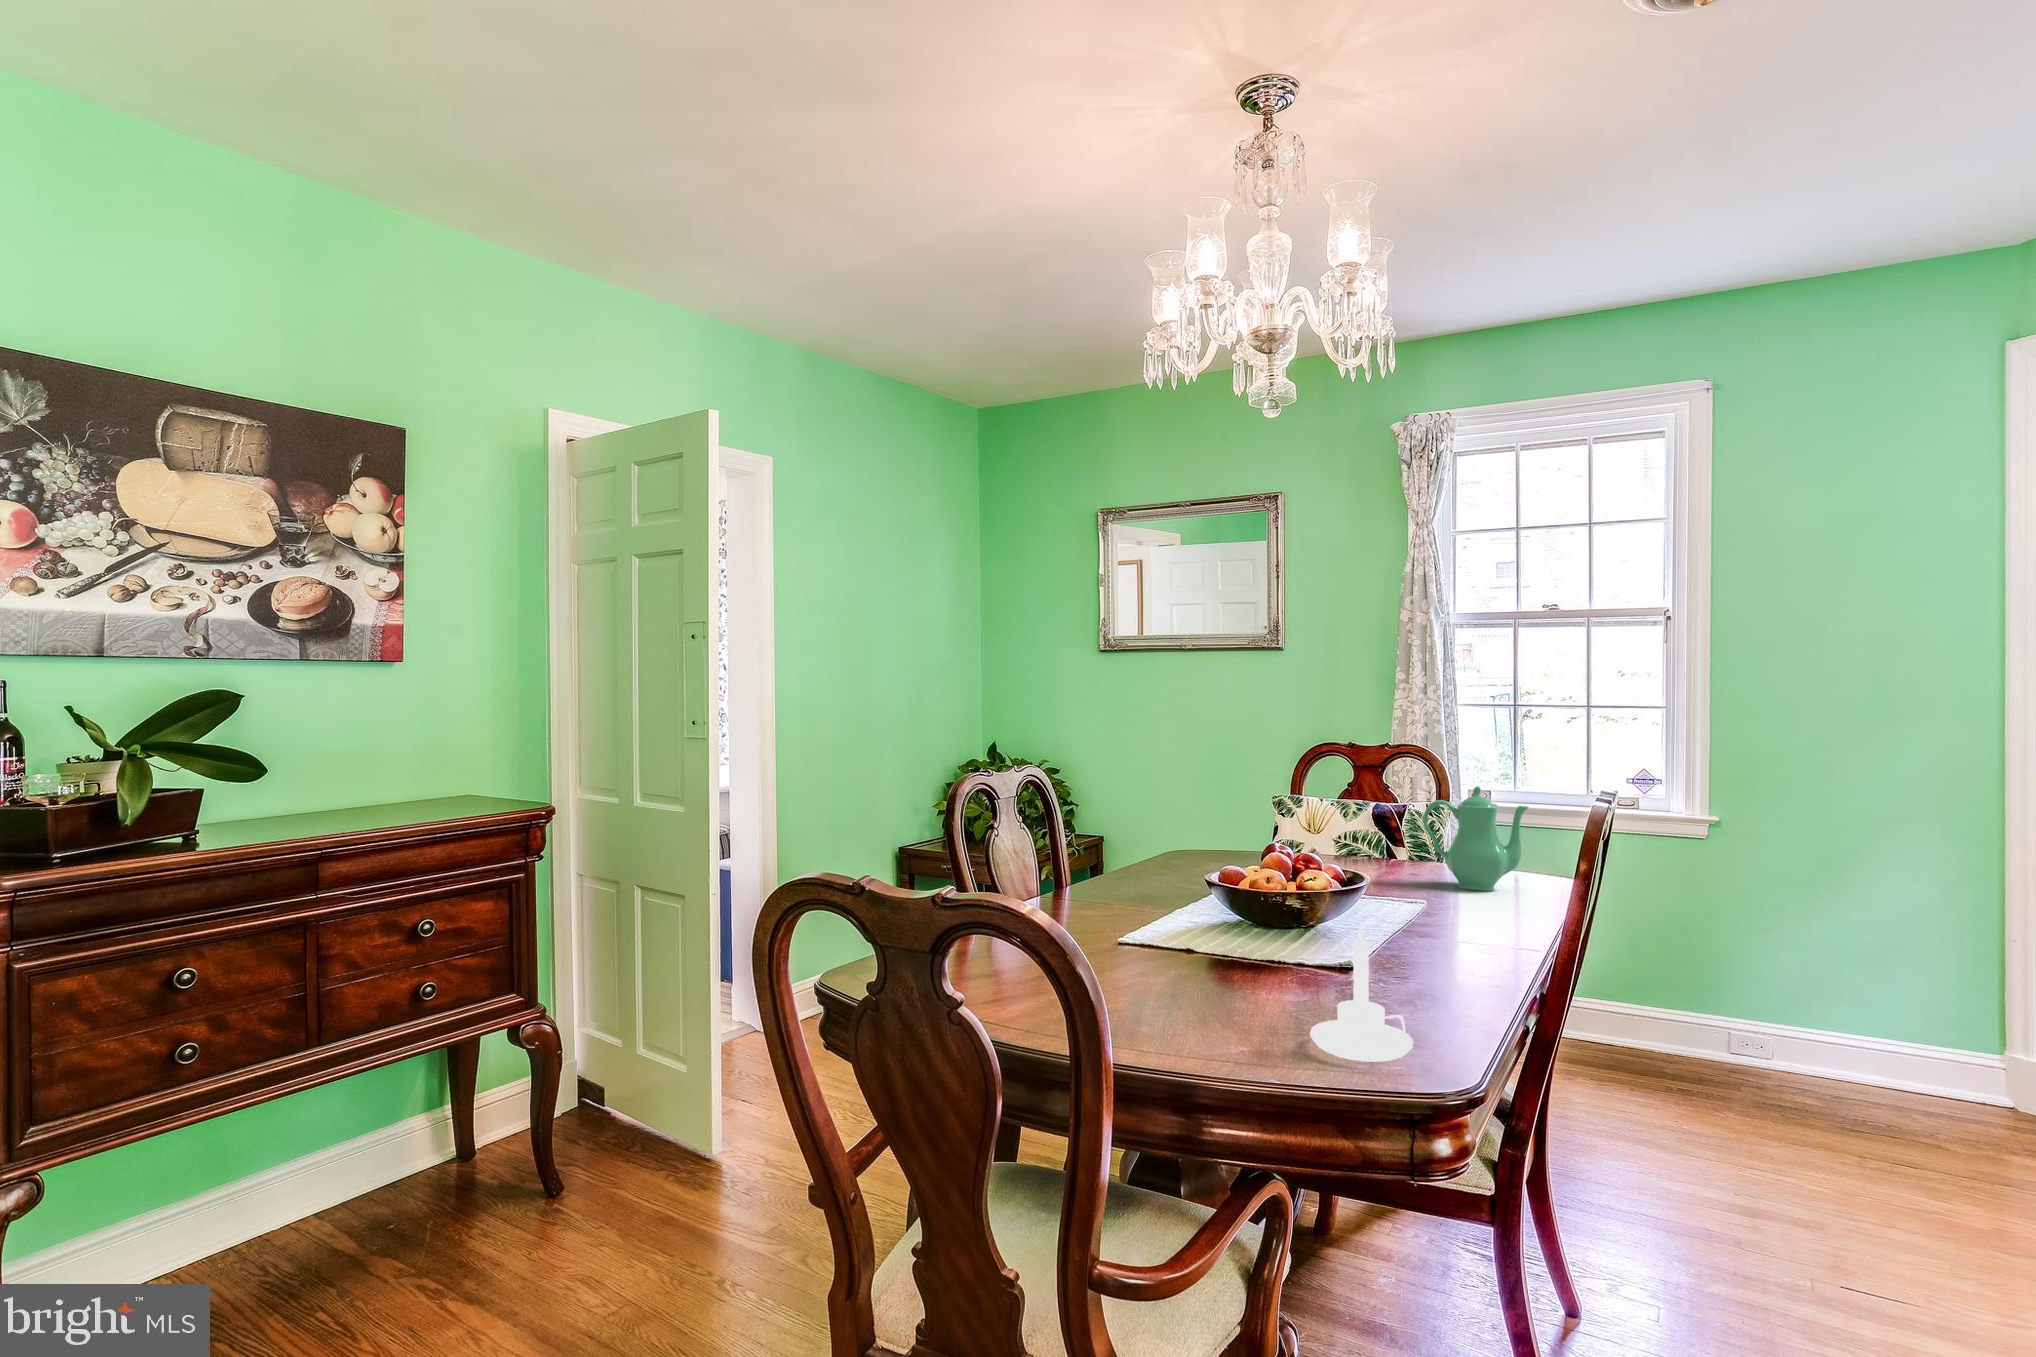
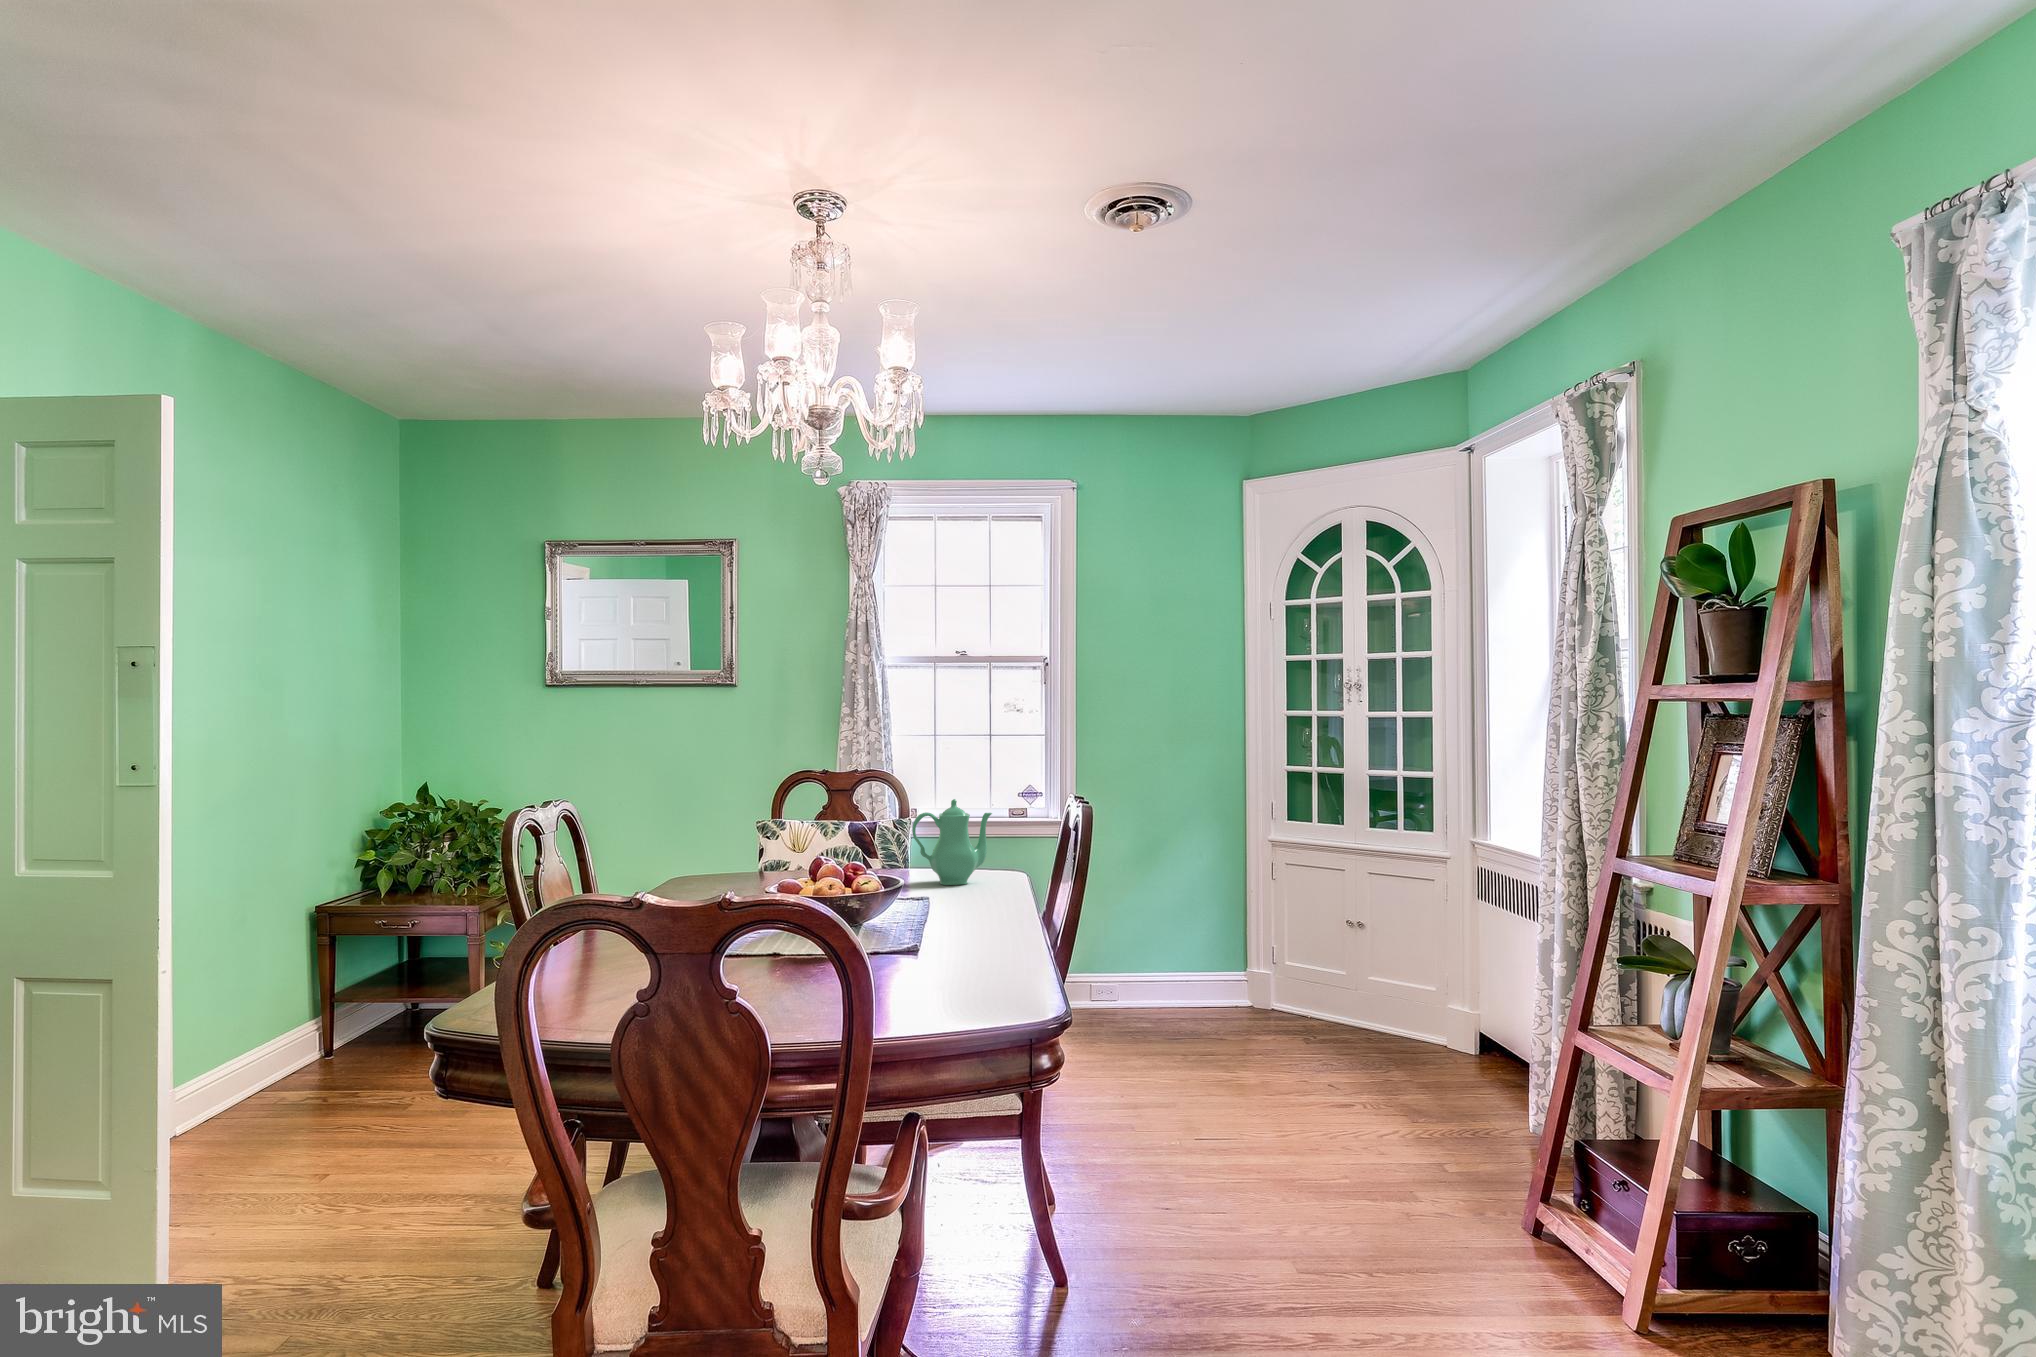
candle holder: present [1310,923,1413,1062] -> none [932,899,1010,1008]

